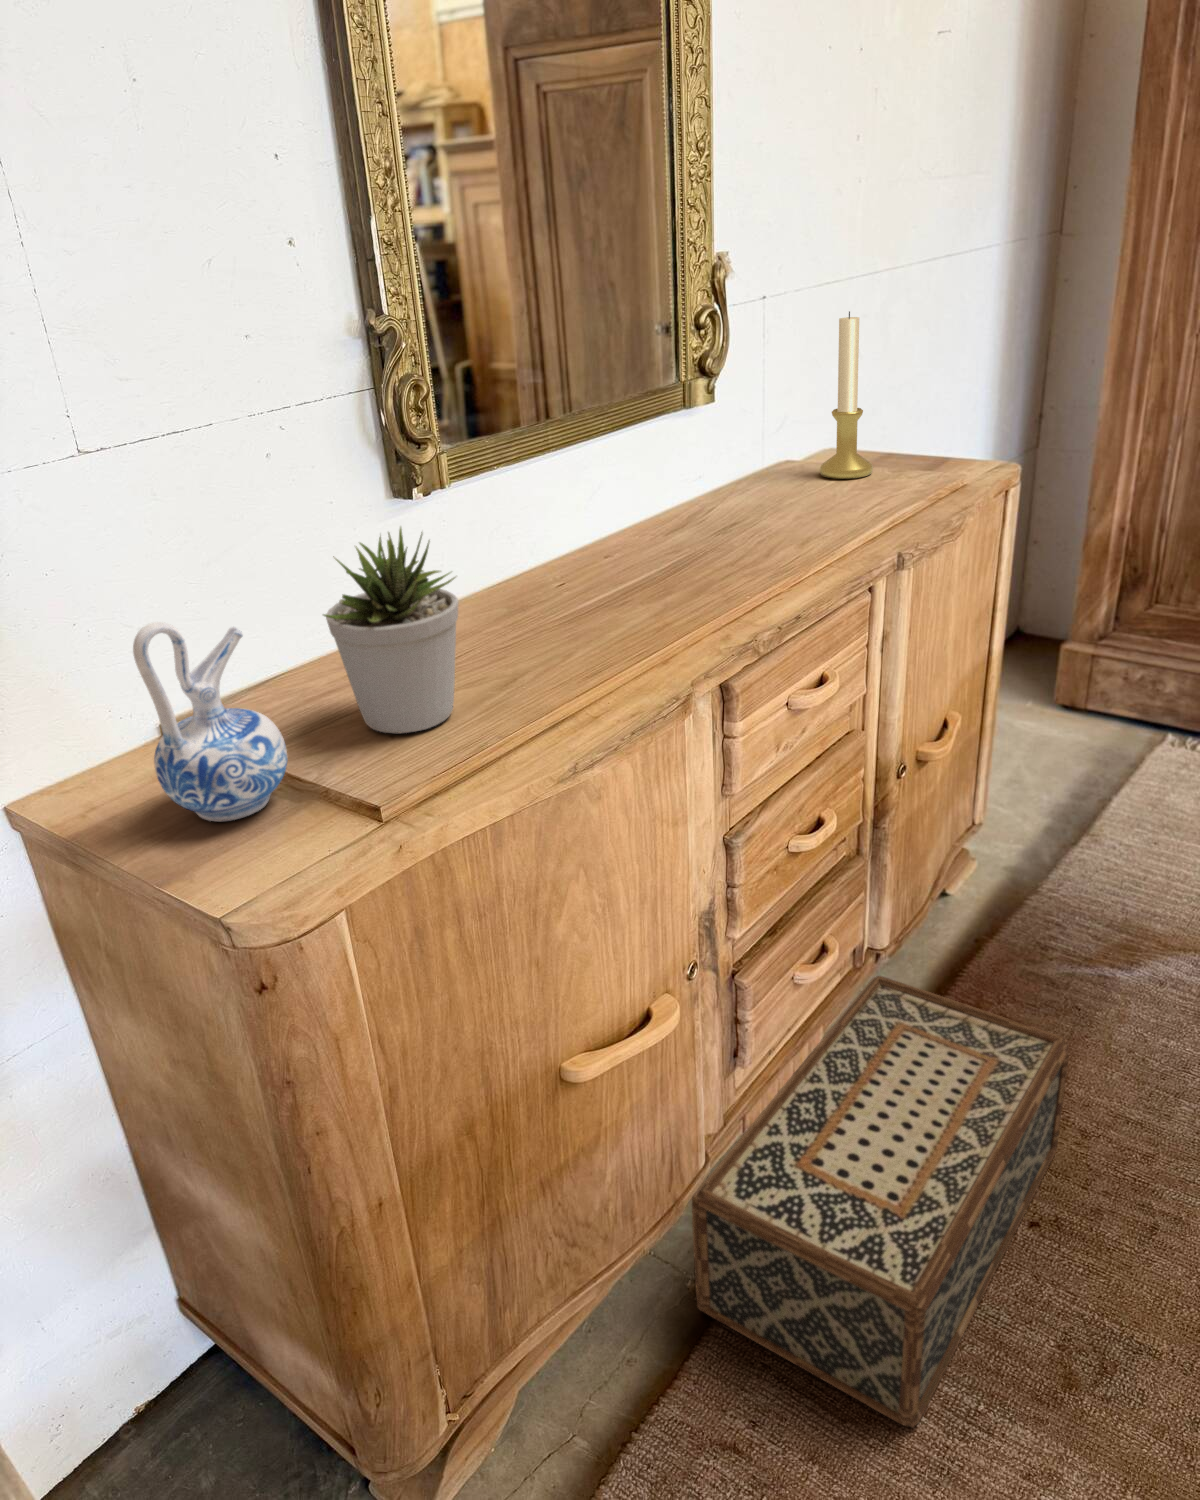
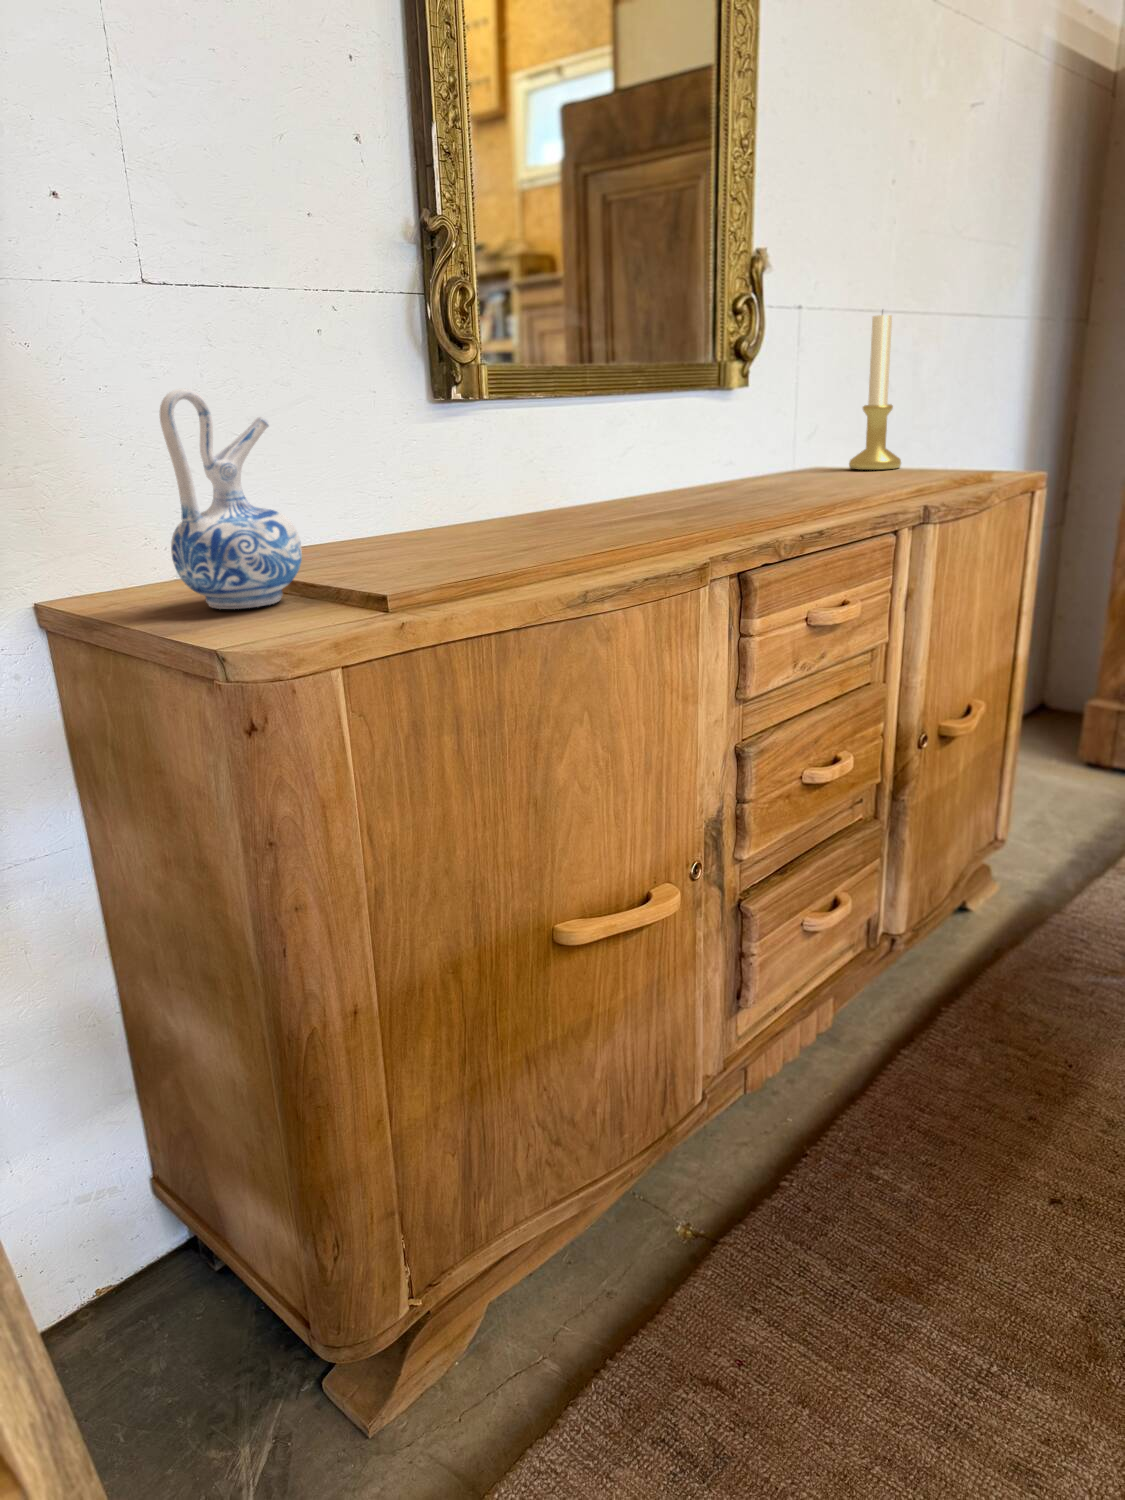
potted plant: present [323,527,458,733] -> none [349,354,484,572]
woven basket: present [692,976,1069,1427] -> none [685,942,1095,1383]

